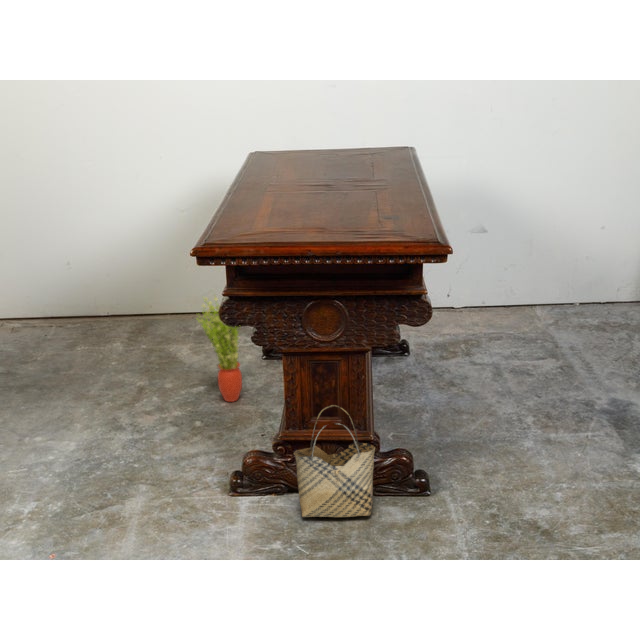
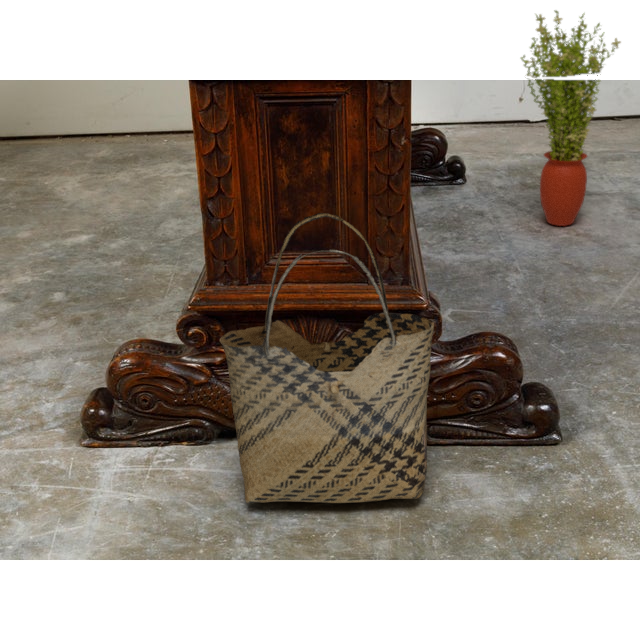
potted plant: present [199,298,242,402] -> present [521,11,621,226]

